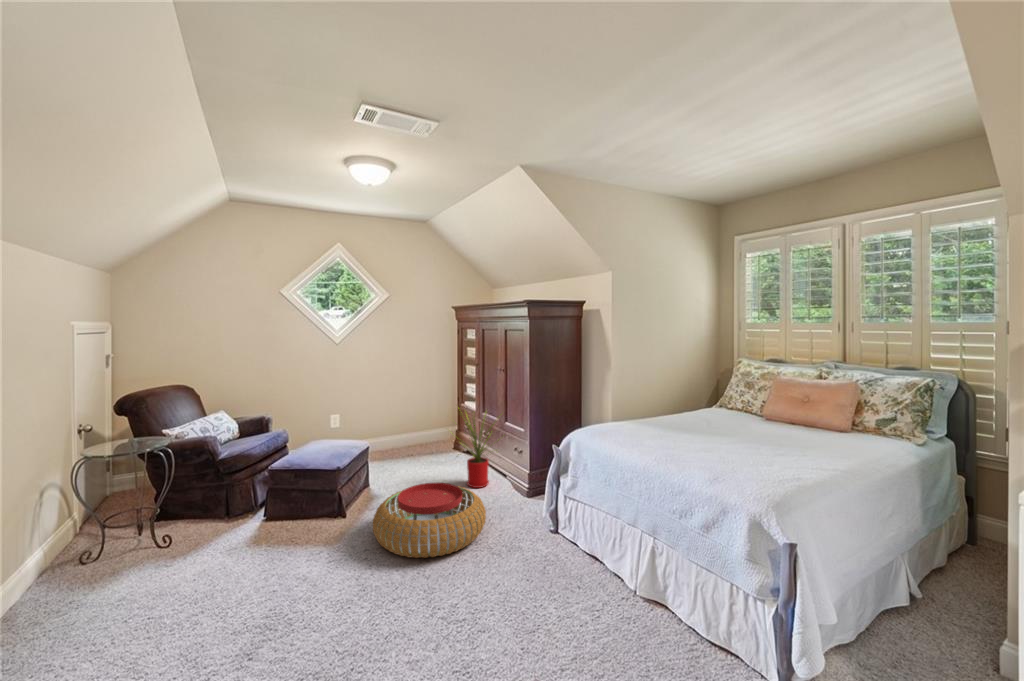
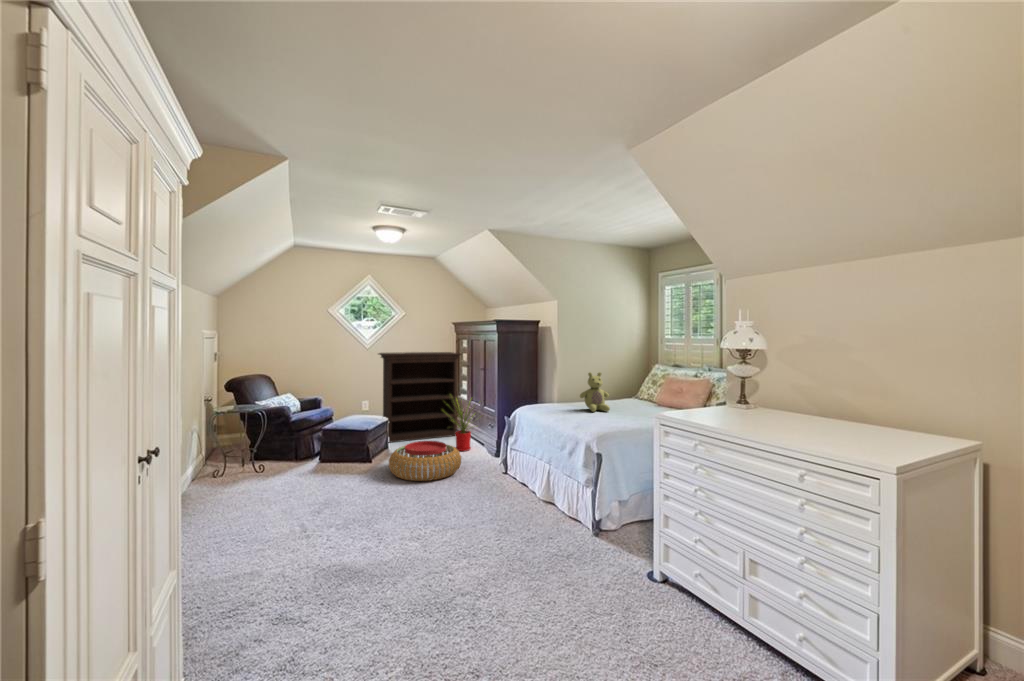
bookshelf: none [353,348,470,476] -> present [379,352,461,443]
stuffed bear: none [672,376,724,440] -> present [580,372,610,412]

